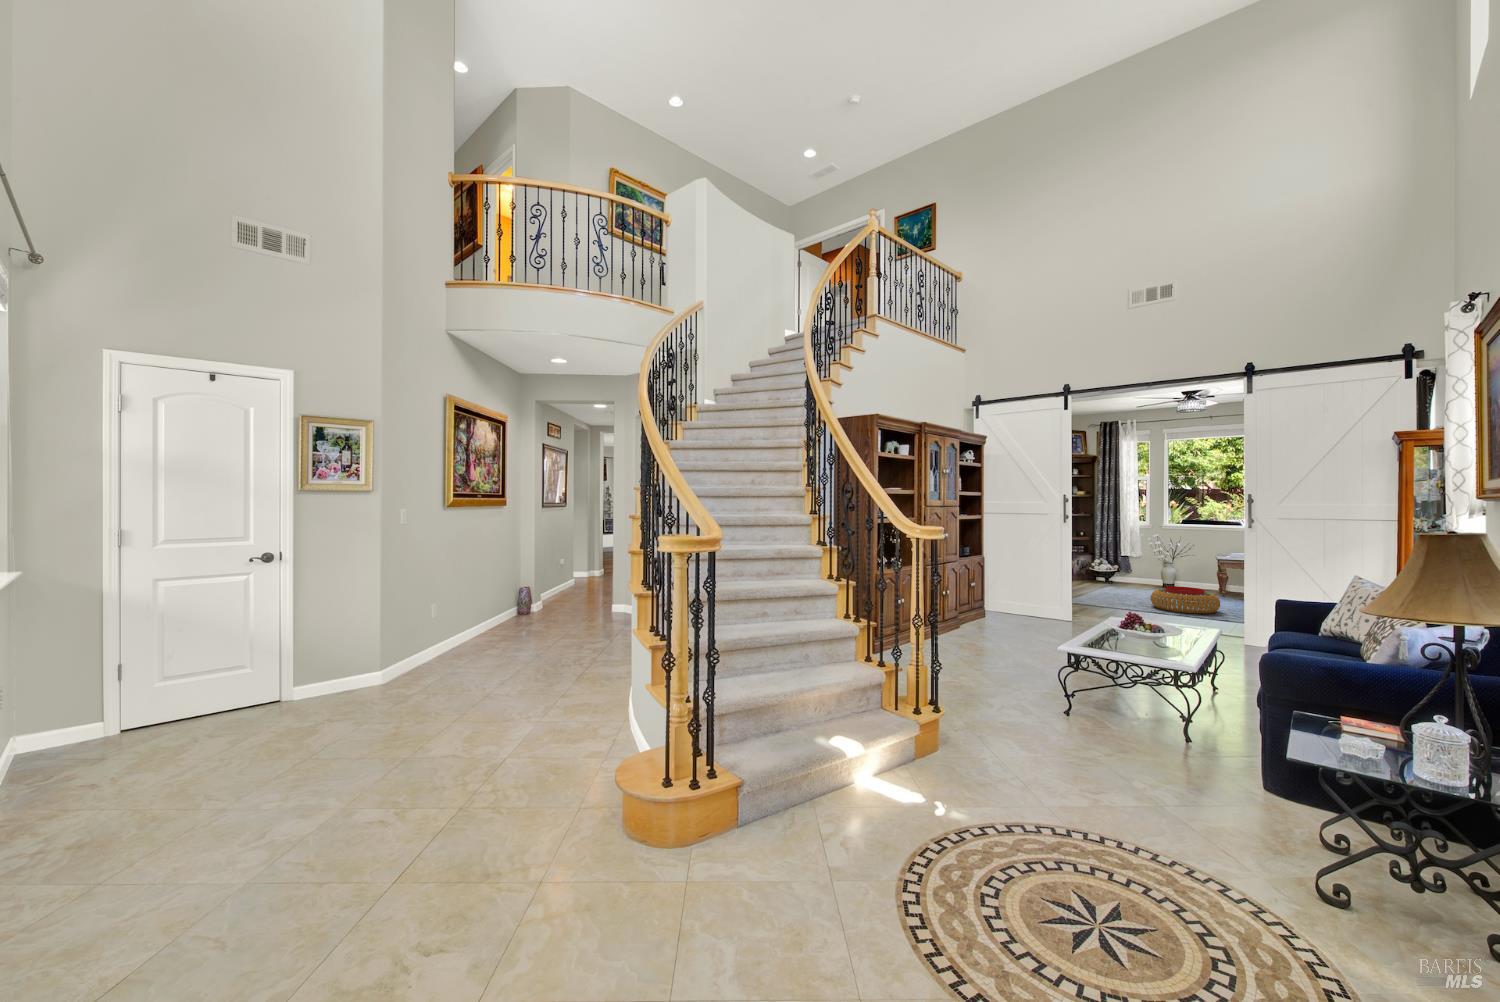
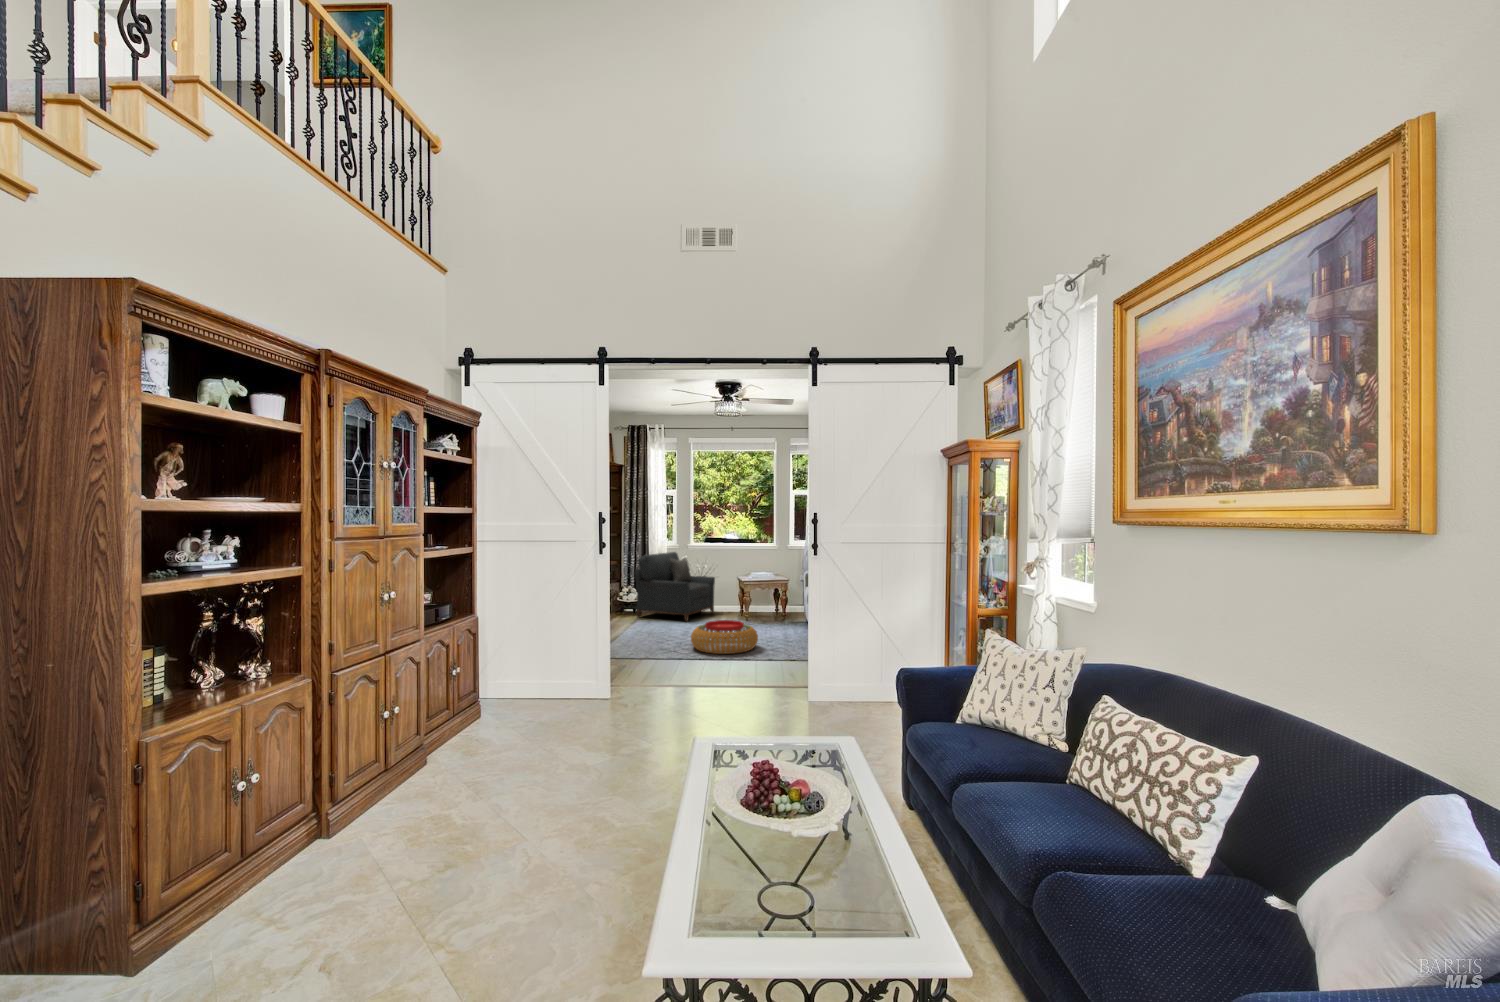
armchair: none [1106,531,1191,591] -> present [635,552,715,622]

